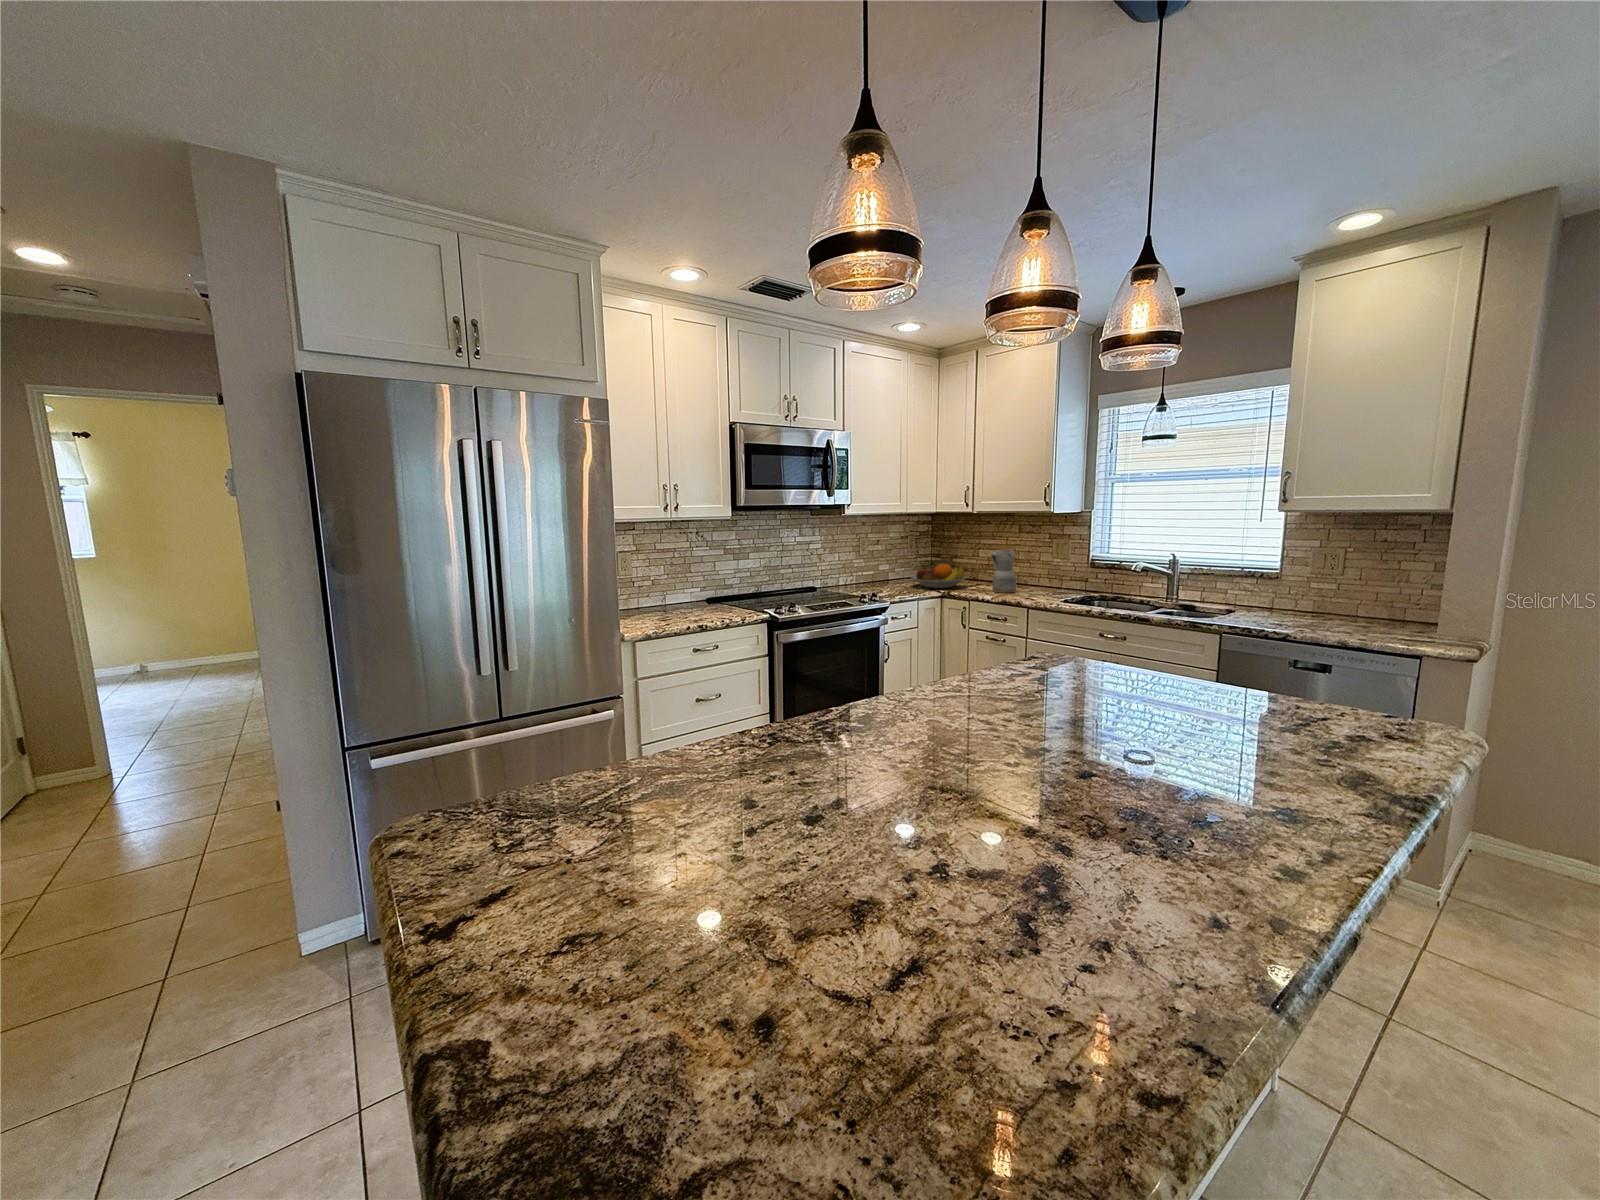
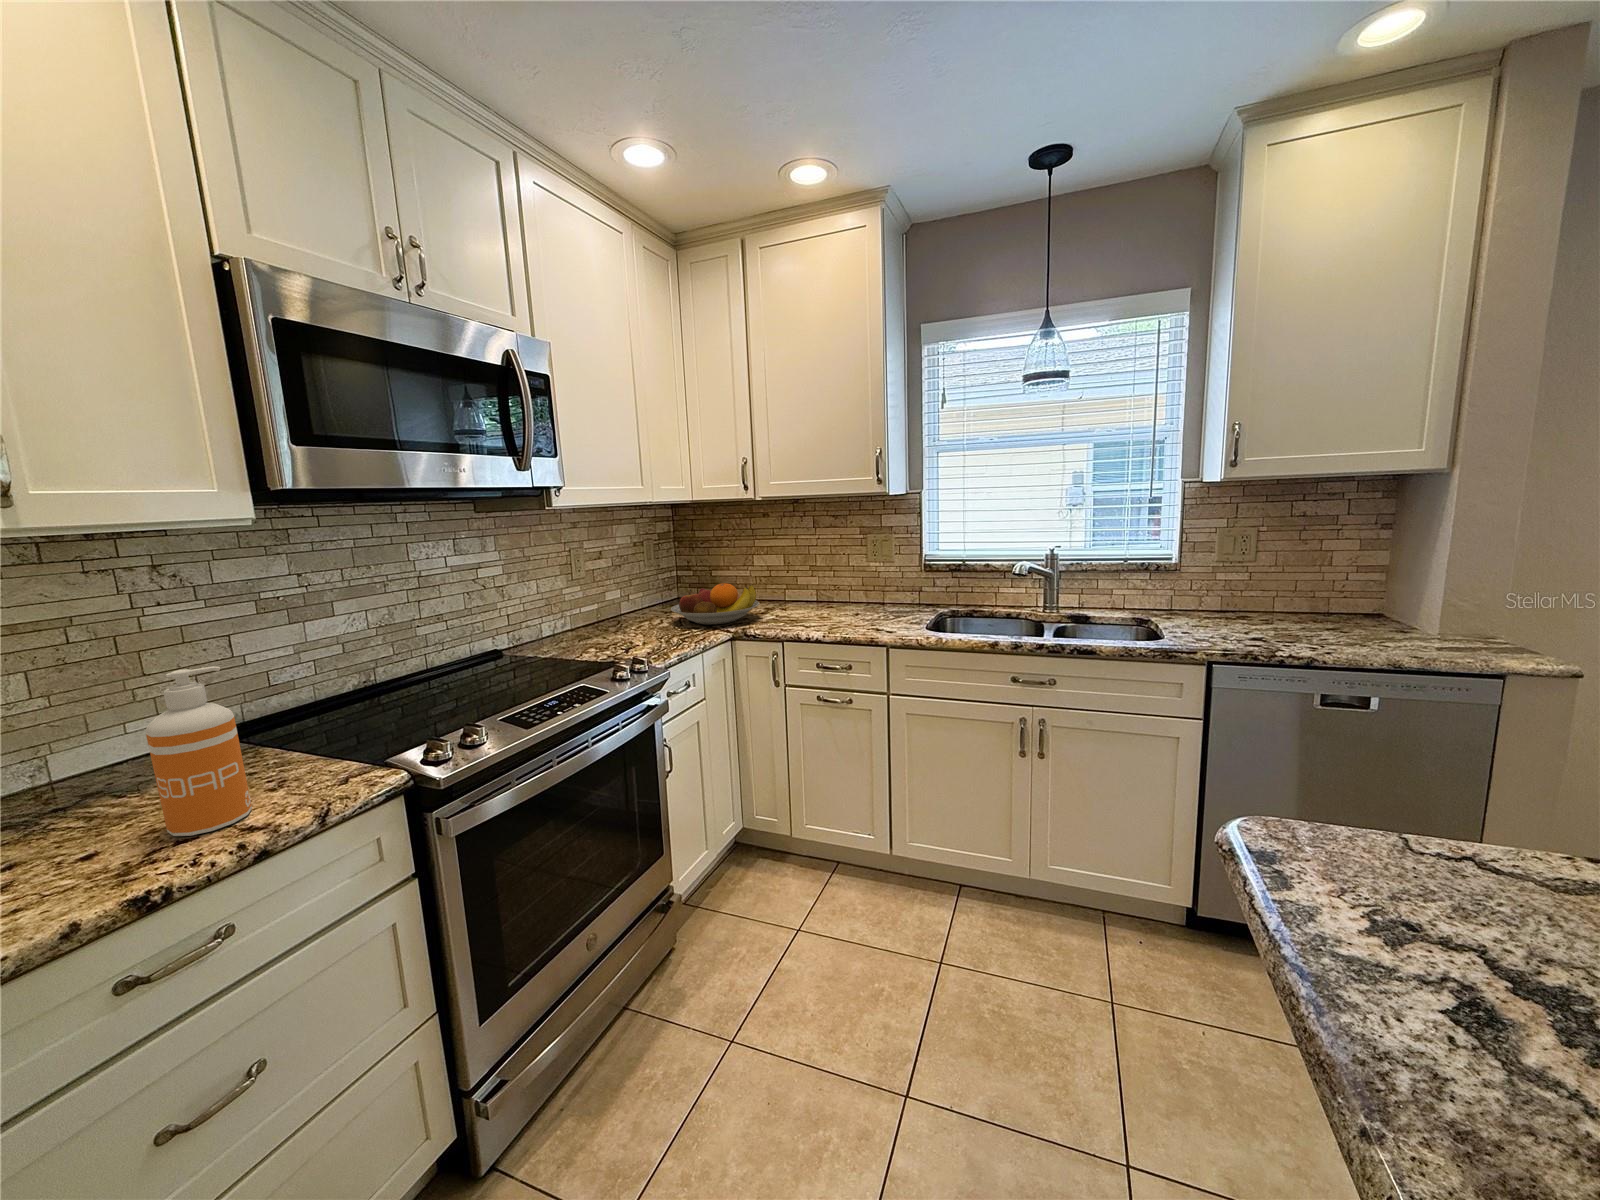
ceramic pitcher: present [991,550,1017,593] -> none [799,555,842,622]
soap dispenser: none [703,565,725,617] -> present [146,666,252,836]

